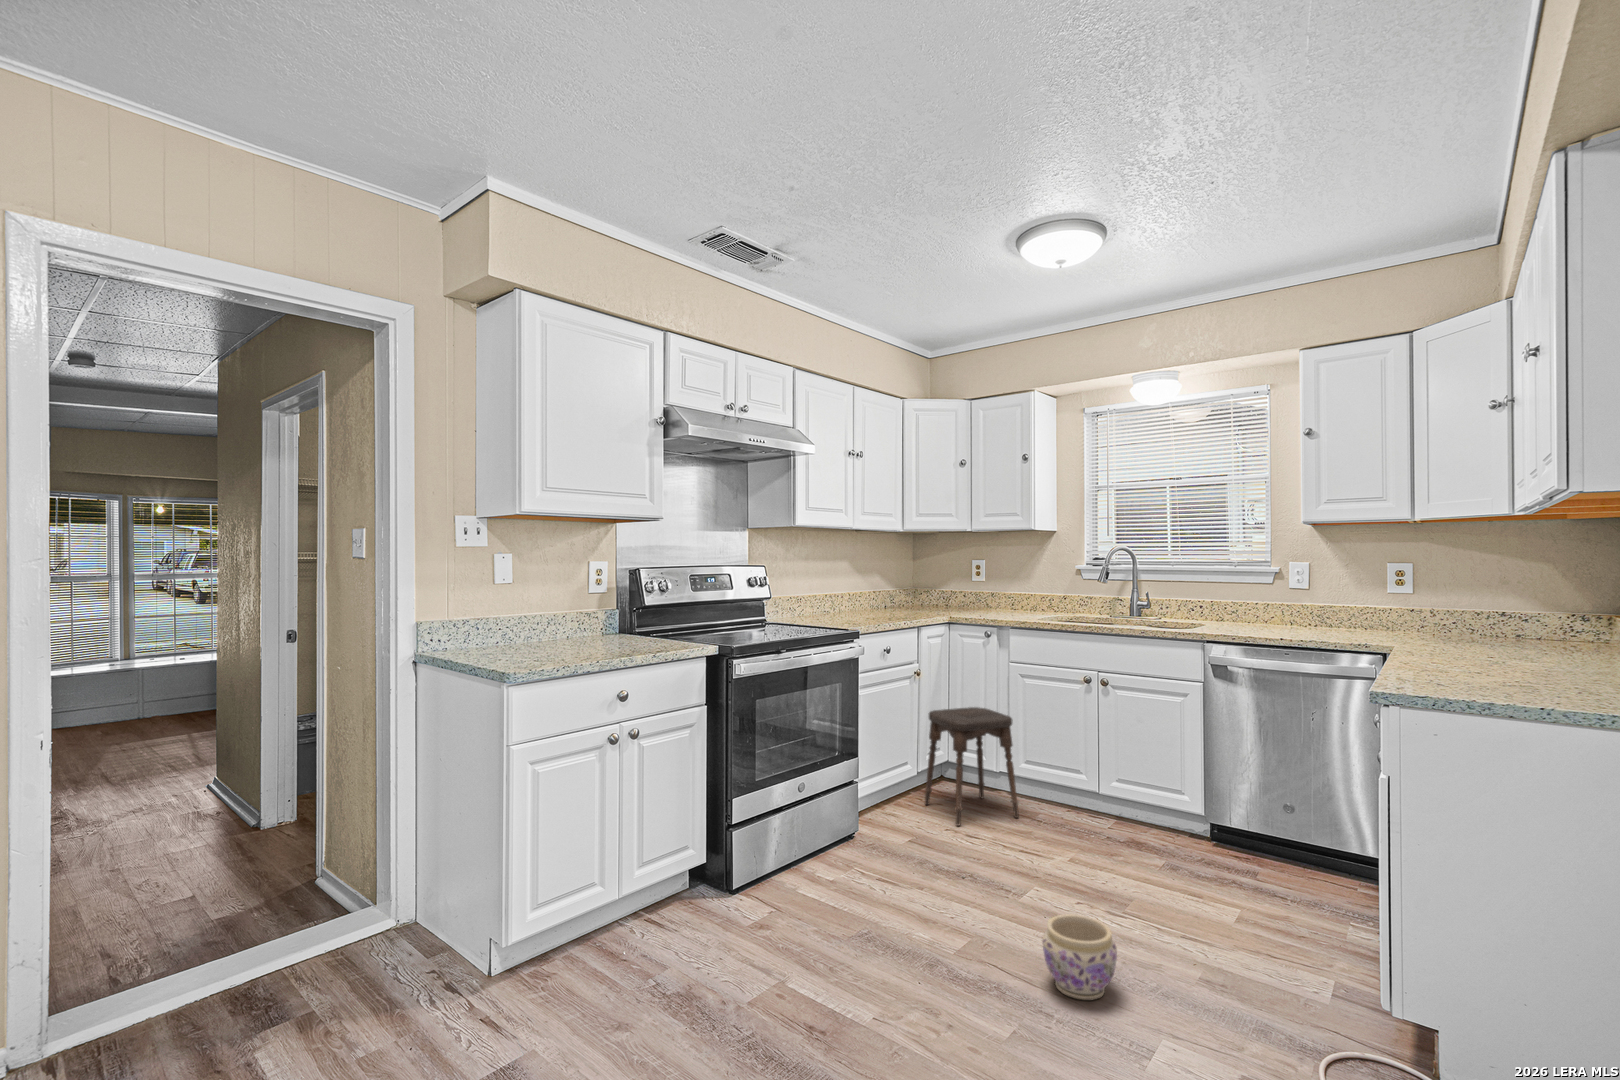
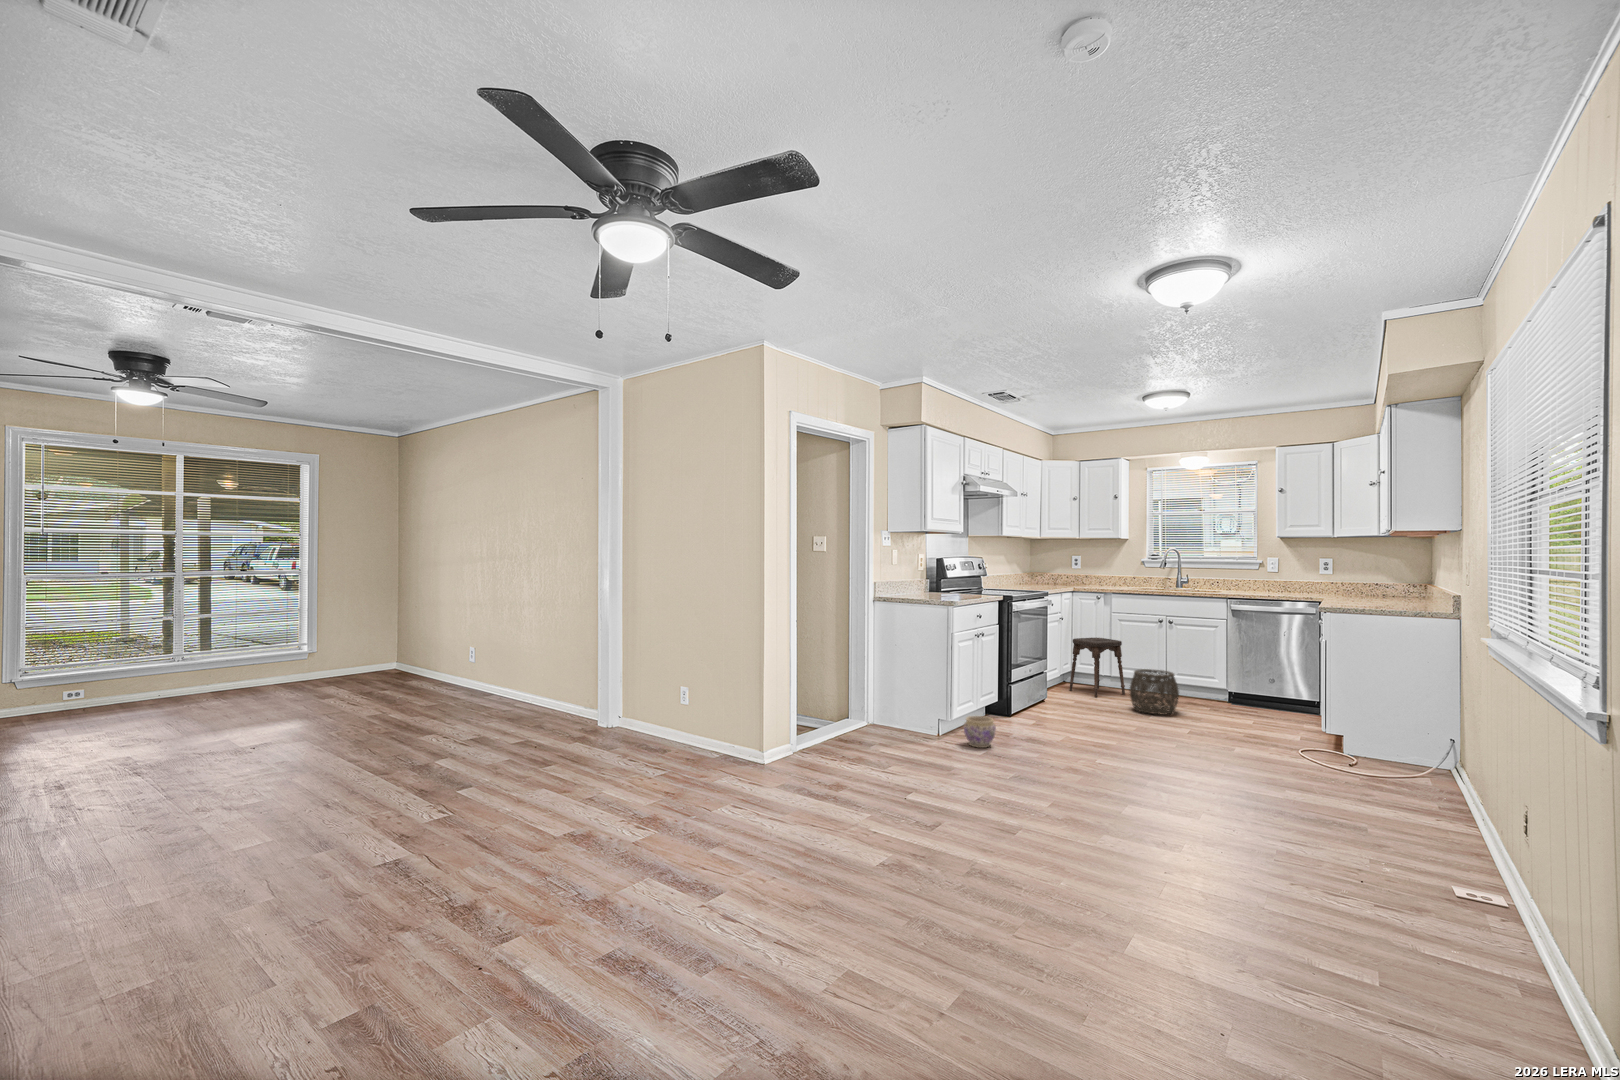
woven basket: none [995,784,1092,888] -> present [1130,669,1179,715]
planter: present [1042,914,1117,1001] -> present [964,716,996,748]

